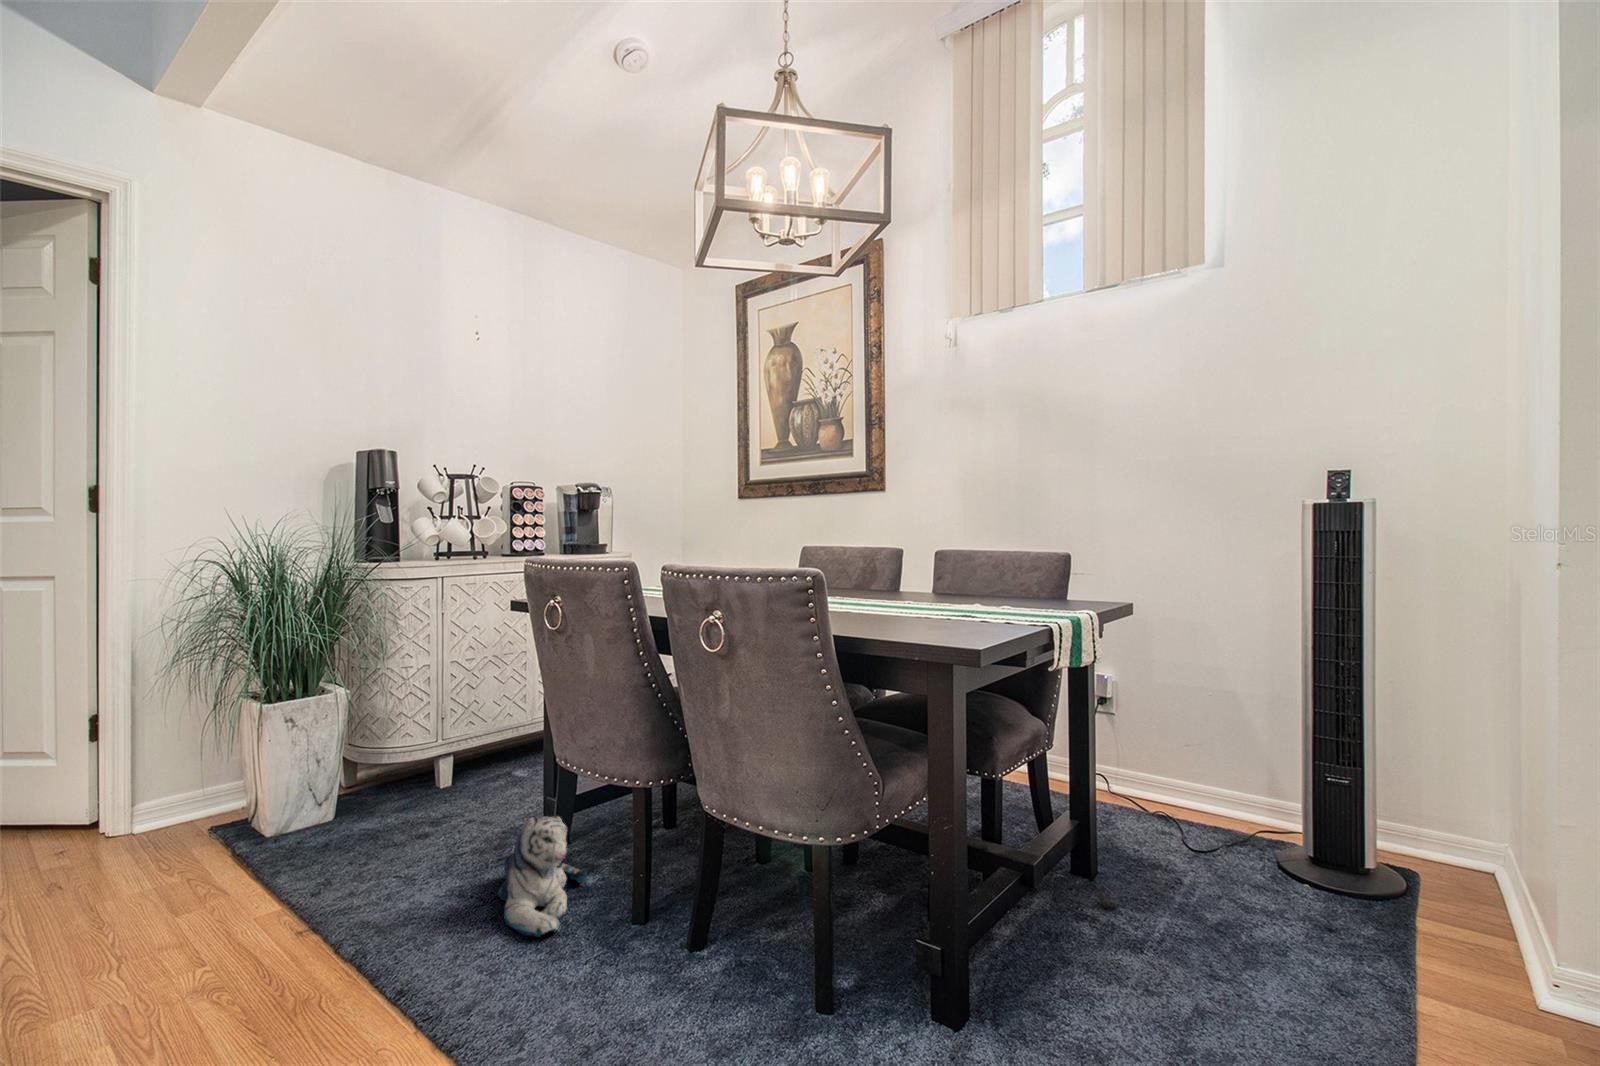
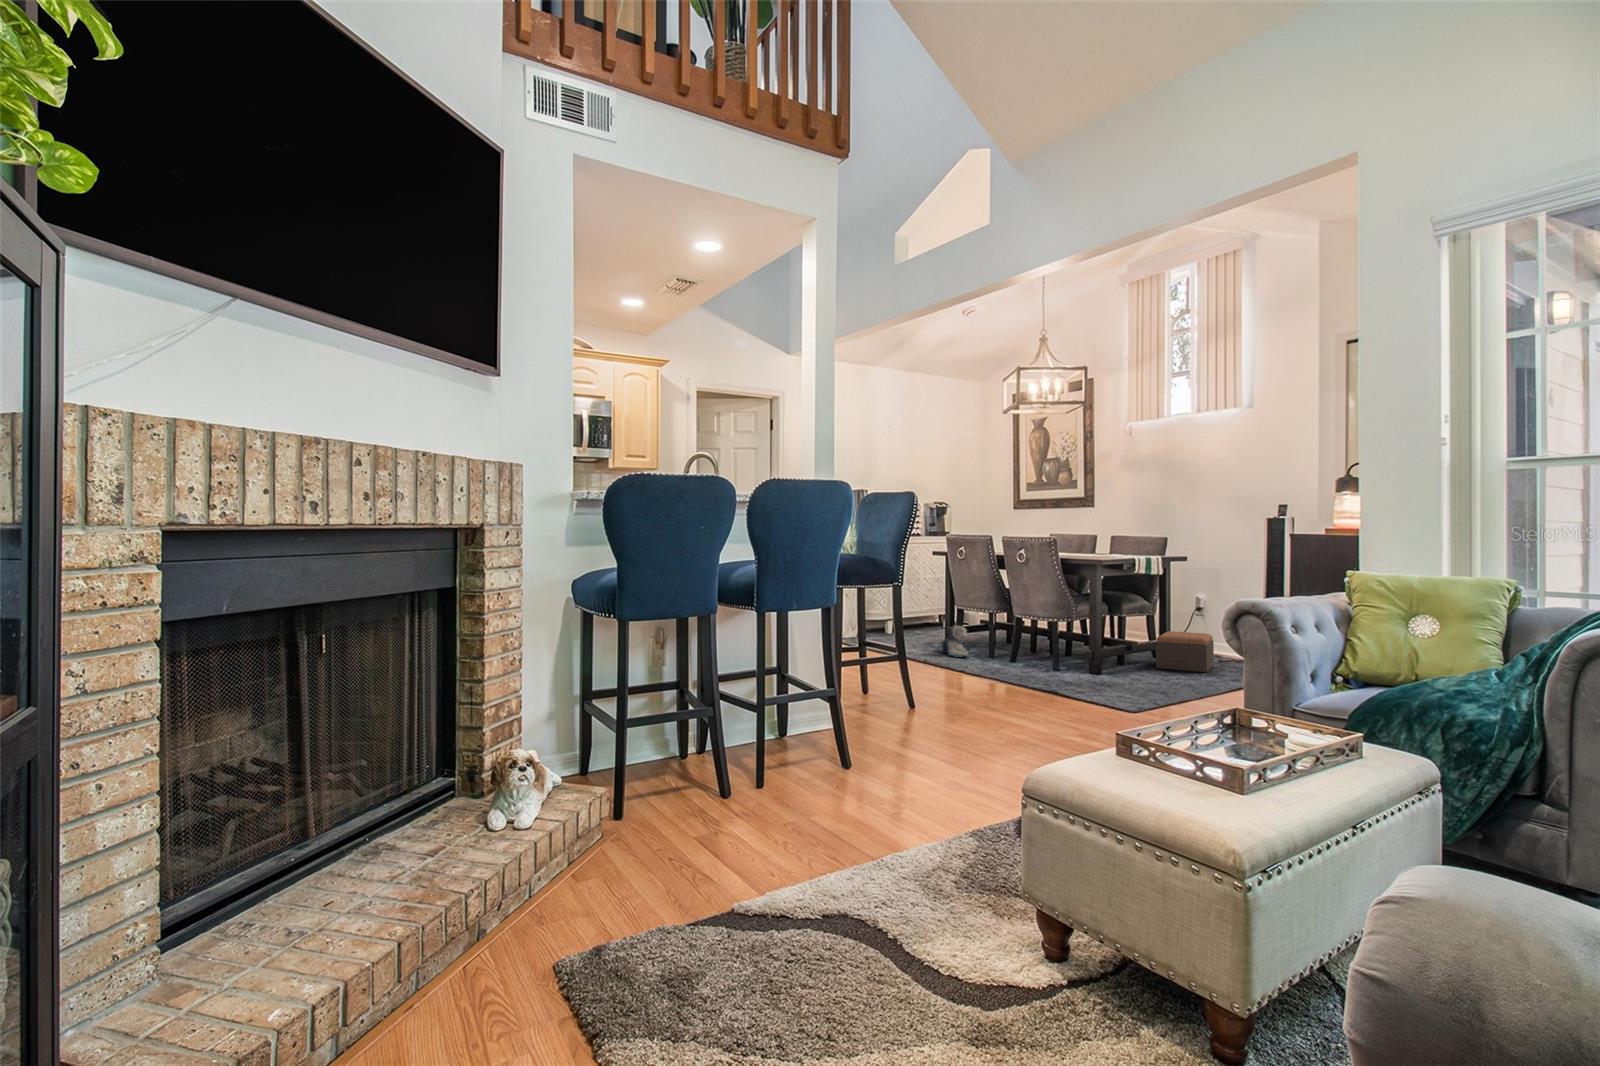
footstool: none [1106,815,1283,984] -> present [1156,631,1214,673]

